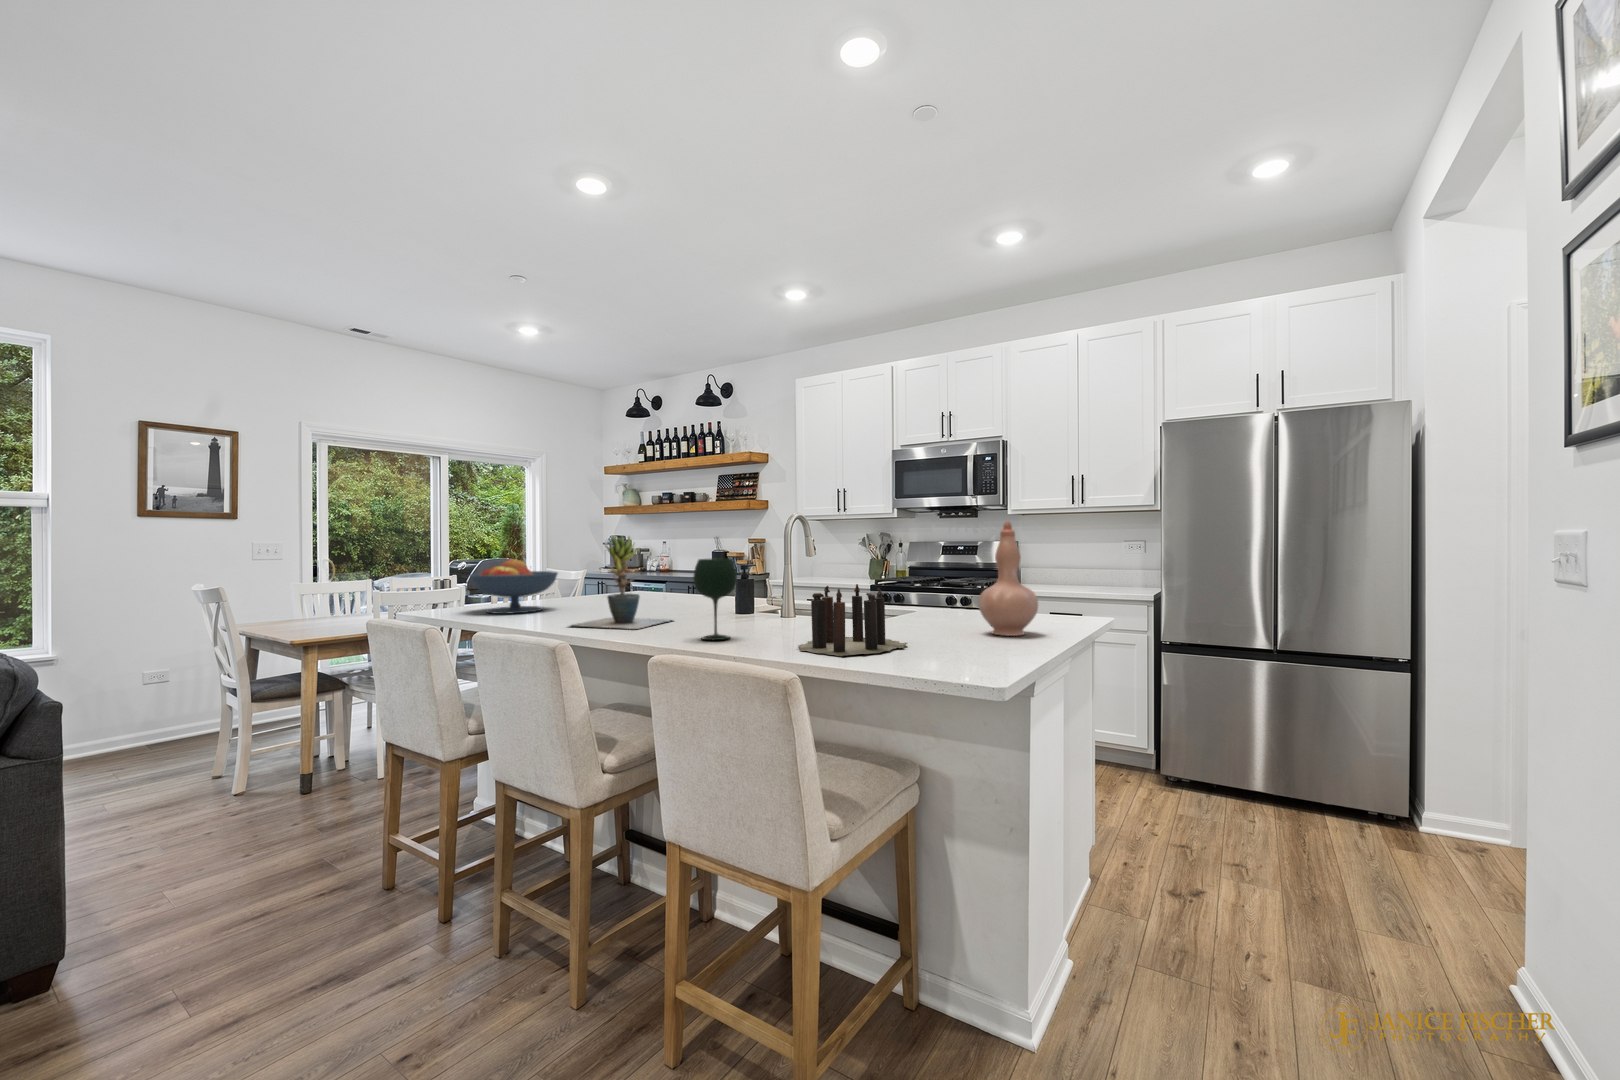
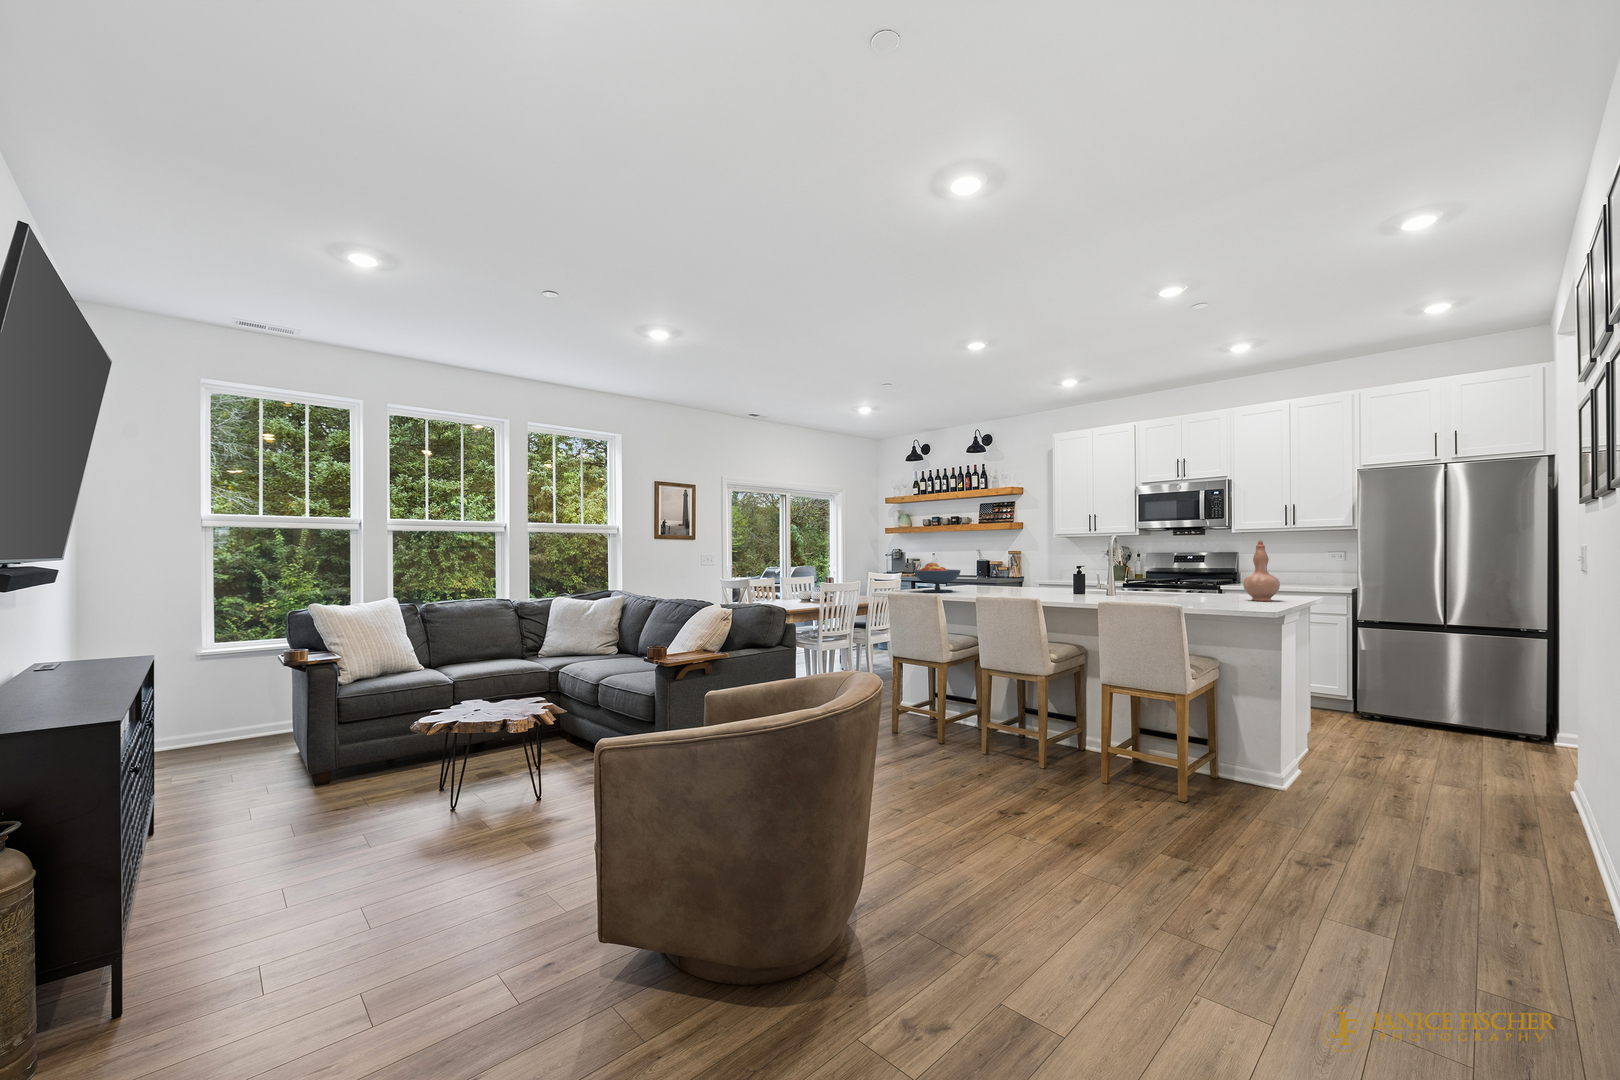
potted plant: present [572,537,670,629] -> none [998,548,1050,597]
wine glass: present [693,558,737,640] -> none [1086,560,1109,601]
candle: present [799,584,908,656] -> none [1143,573,1213,605]

